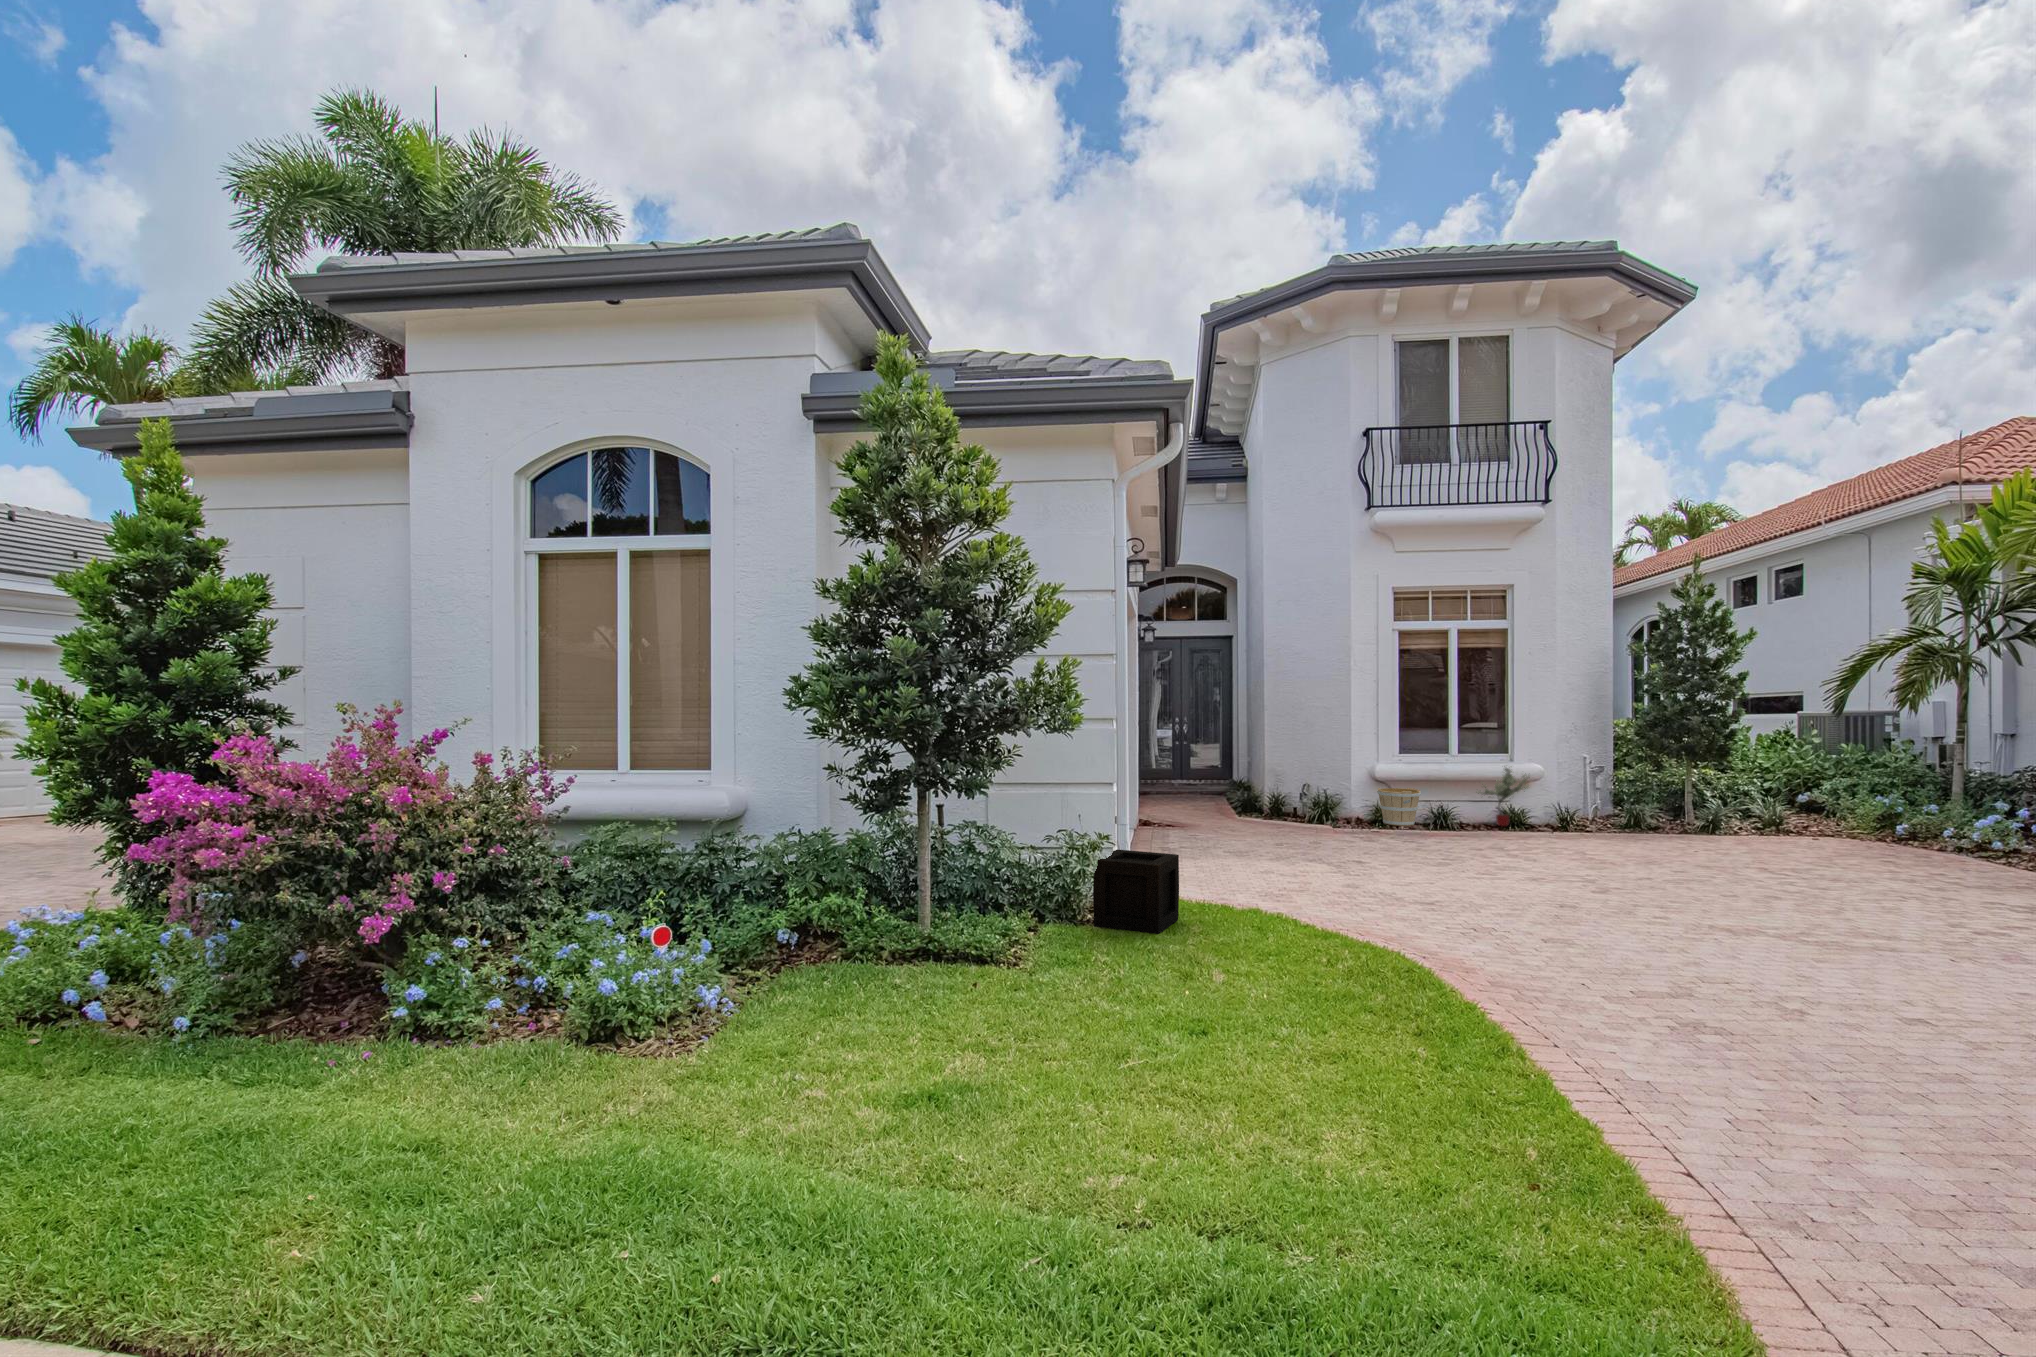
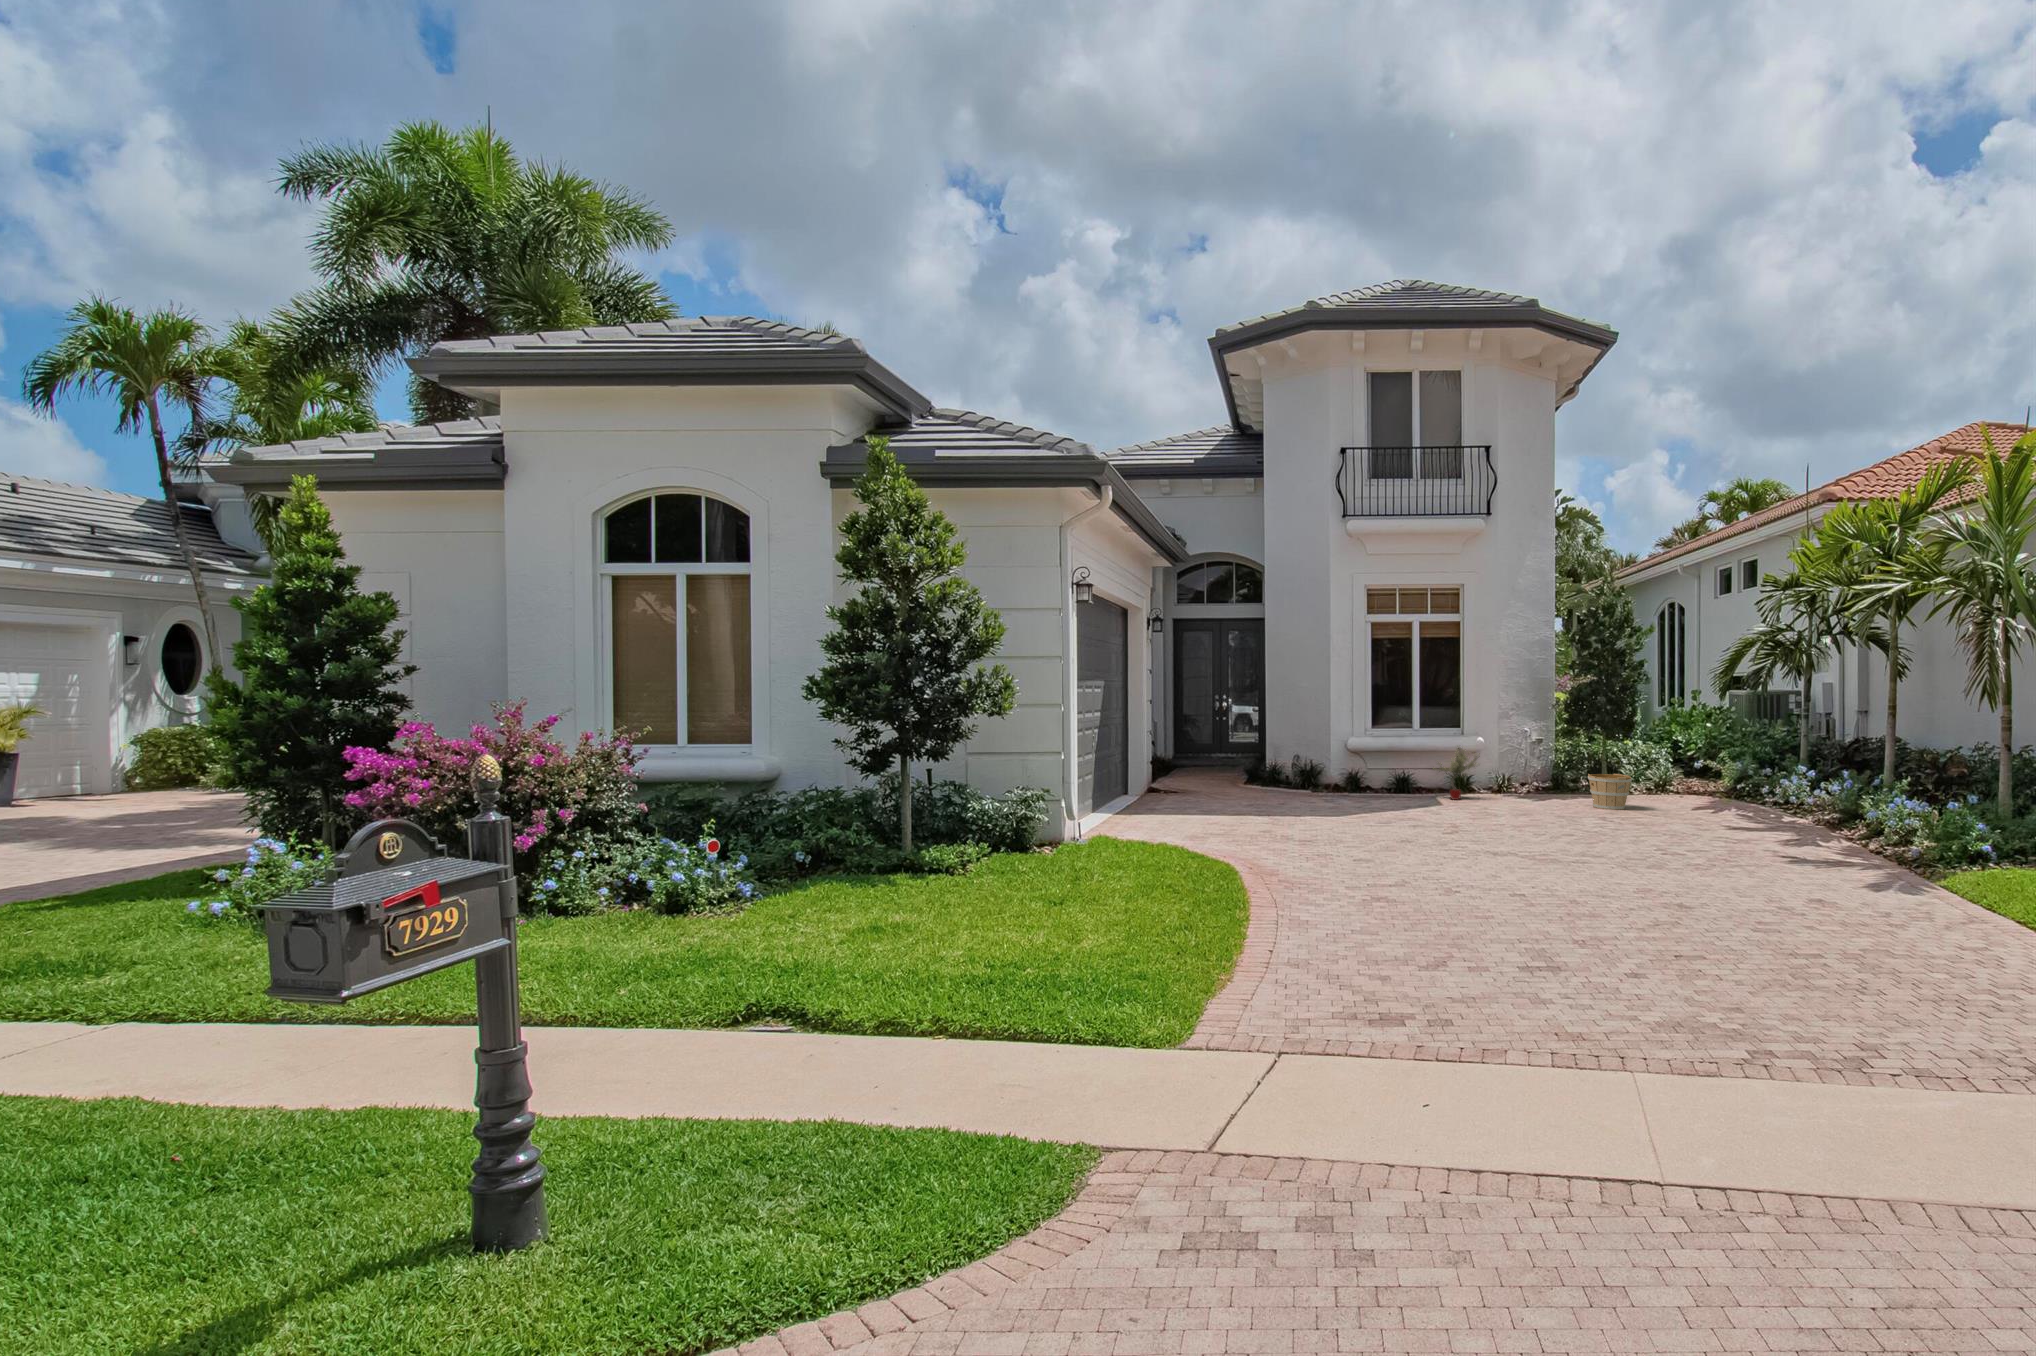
wooden bucket: present [1377,788,1421,826] -> present [1588,774,1632,810]
wooden crate: present [1093,849,1179,934] -> none [1038,806,1107,868]

